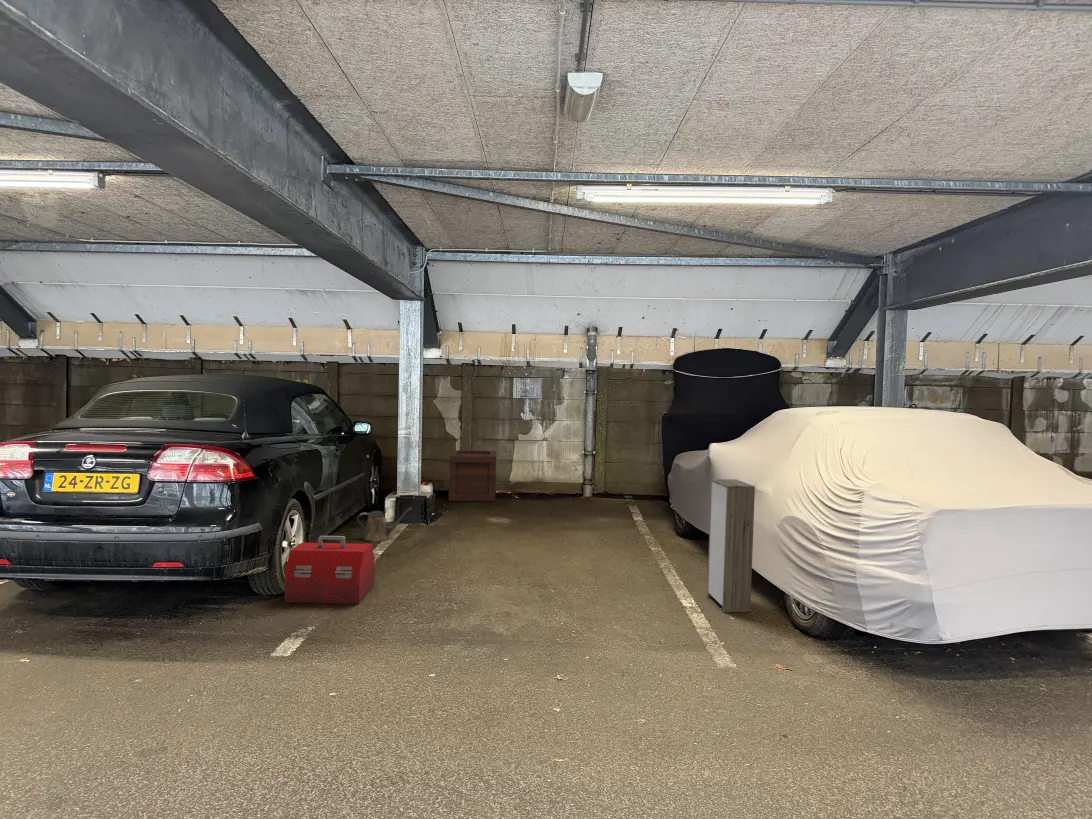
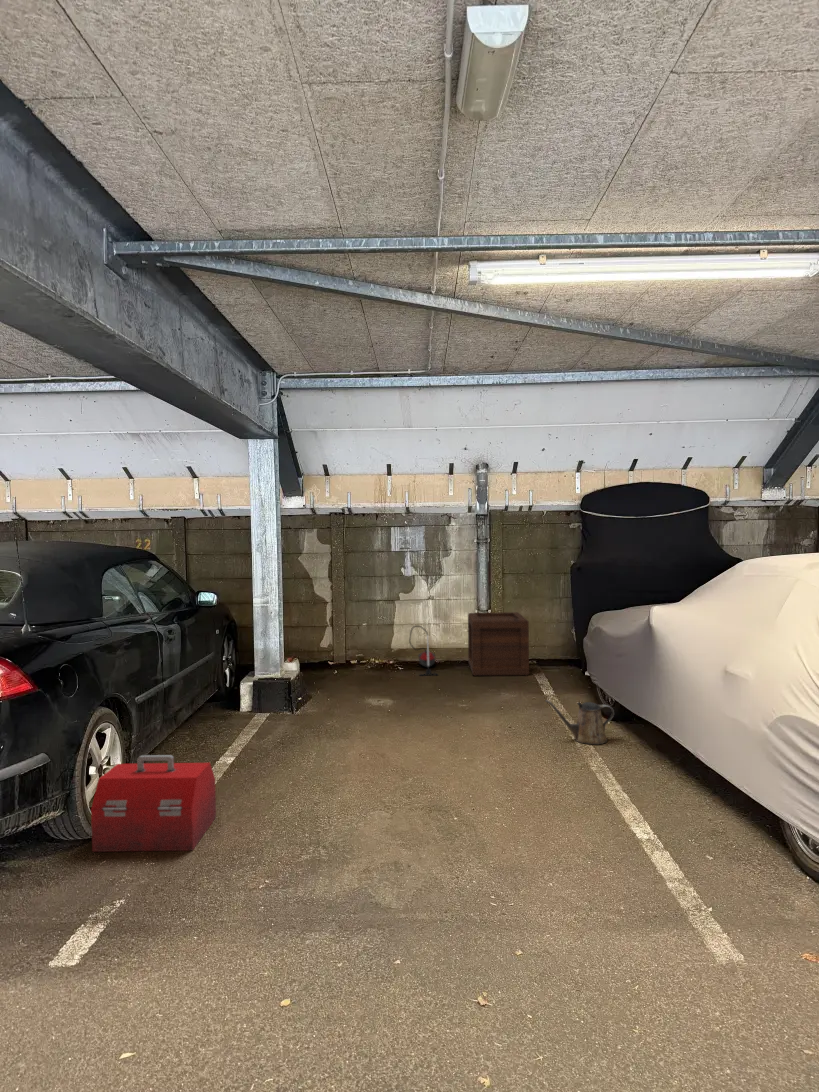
wooden crate: present [449,450,496,502] -> present [468,612,529,676]
vacuum cleaner: none [526,461,549,503] -> present [409,626,437,676]
storage cabinet: present [707,479,755,612] -> none [665,659,734,850]
watering can: present [357,508,411,542] -> present [545,700,614,744]

